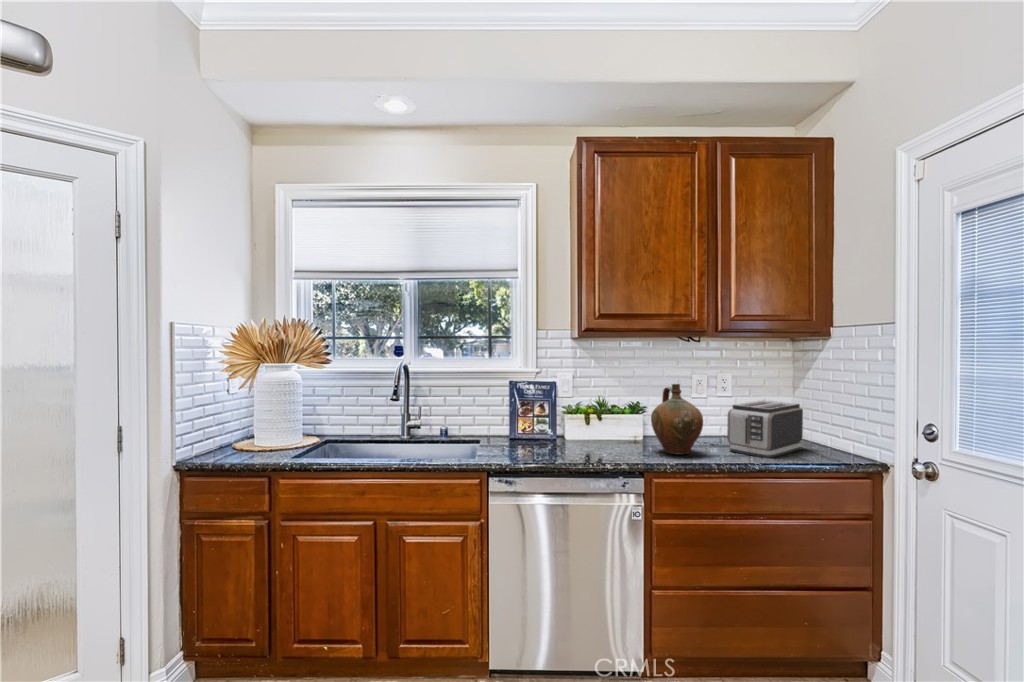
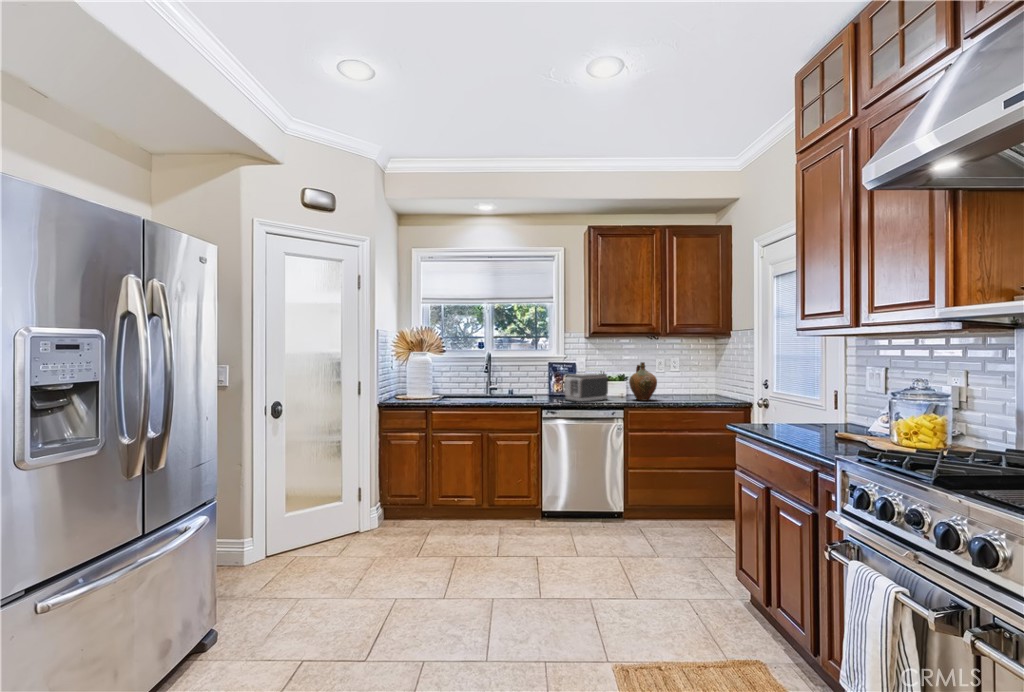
toaster: present [727,400,803,458] -> present [564,373,608,402]

